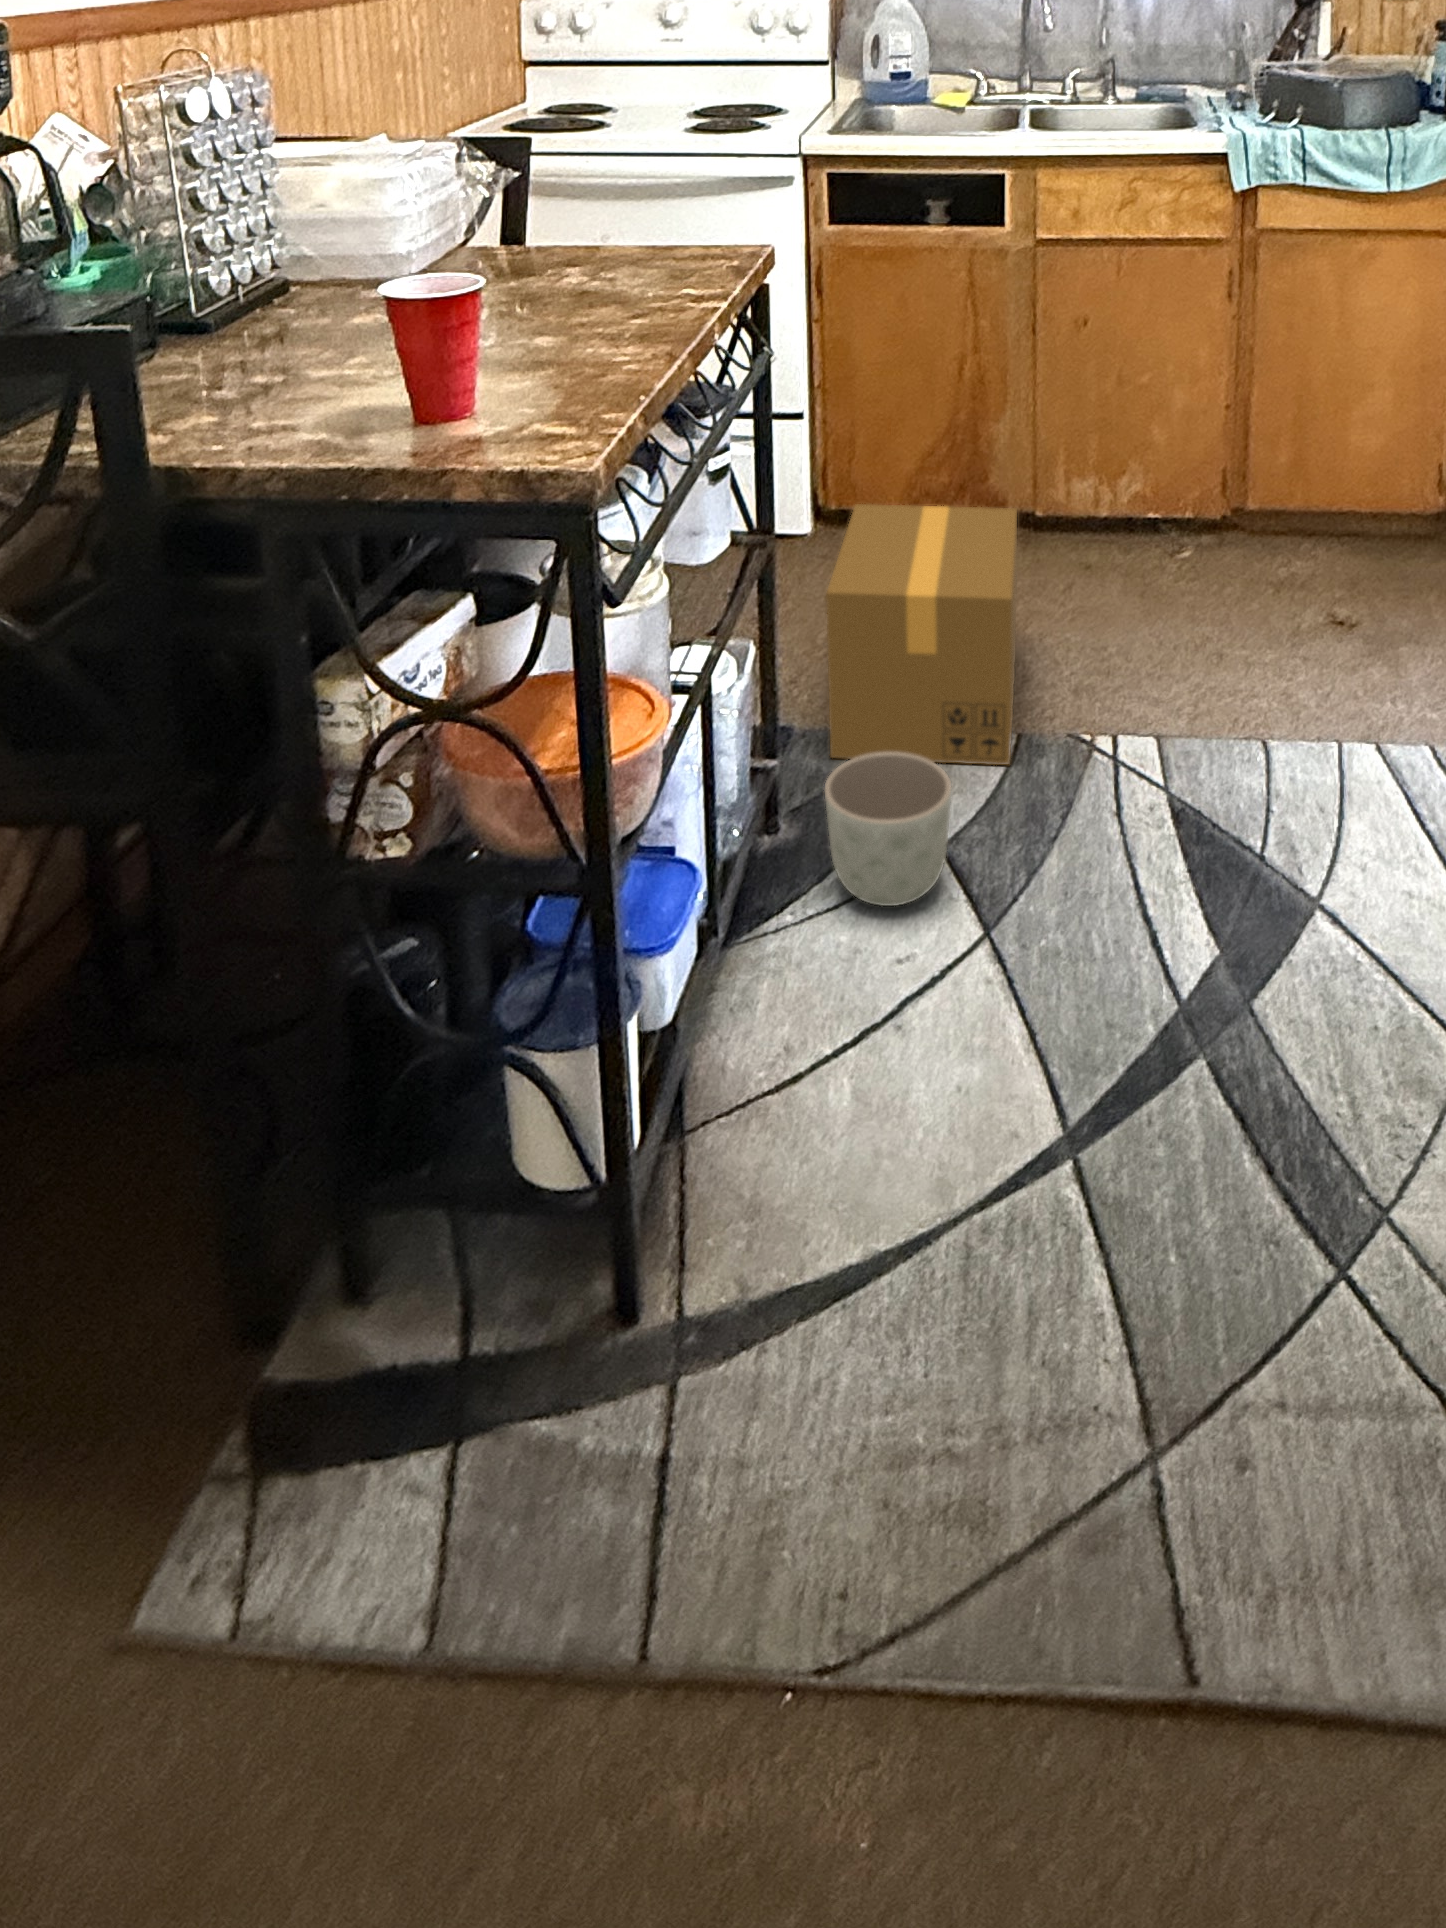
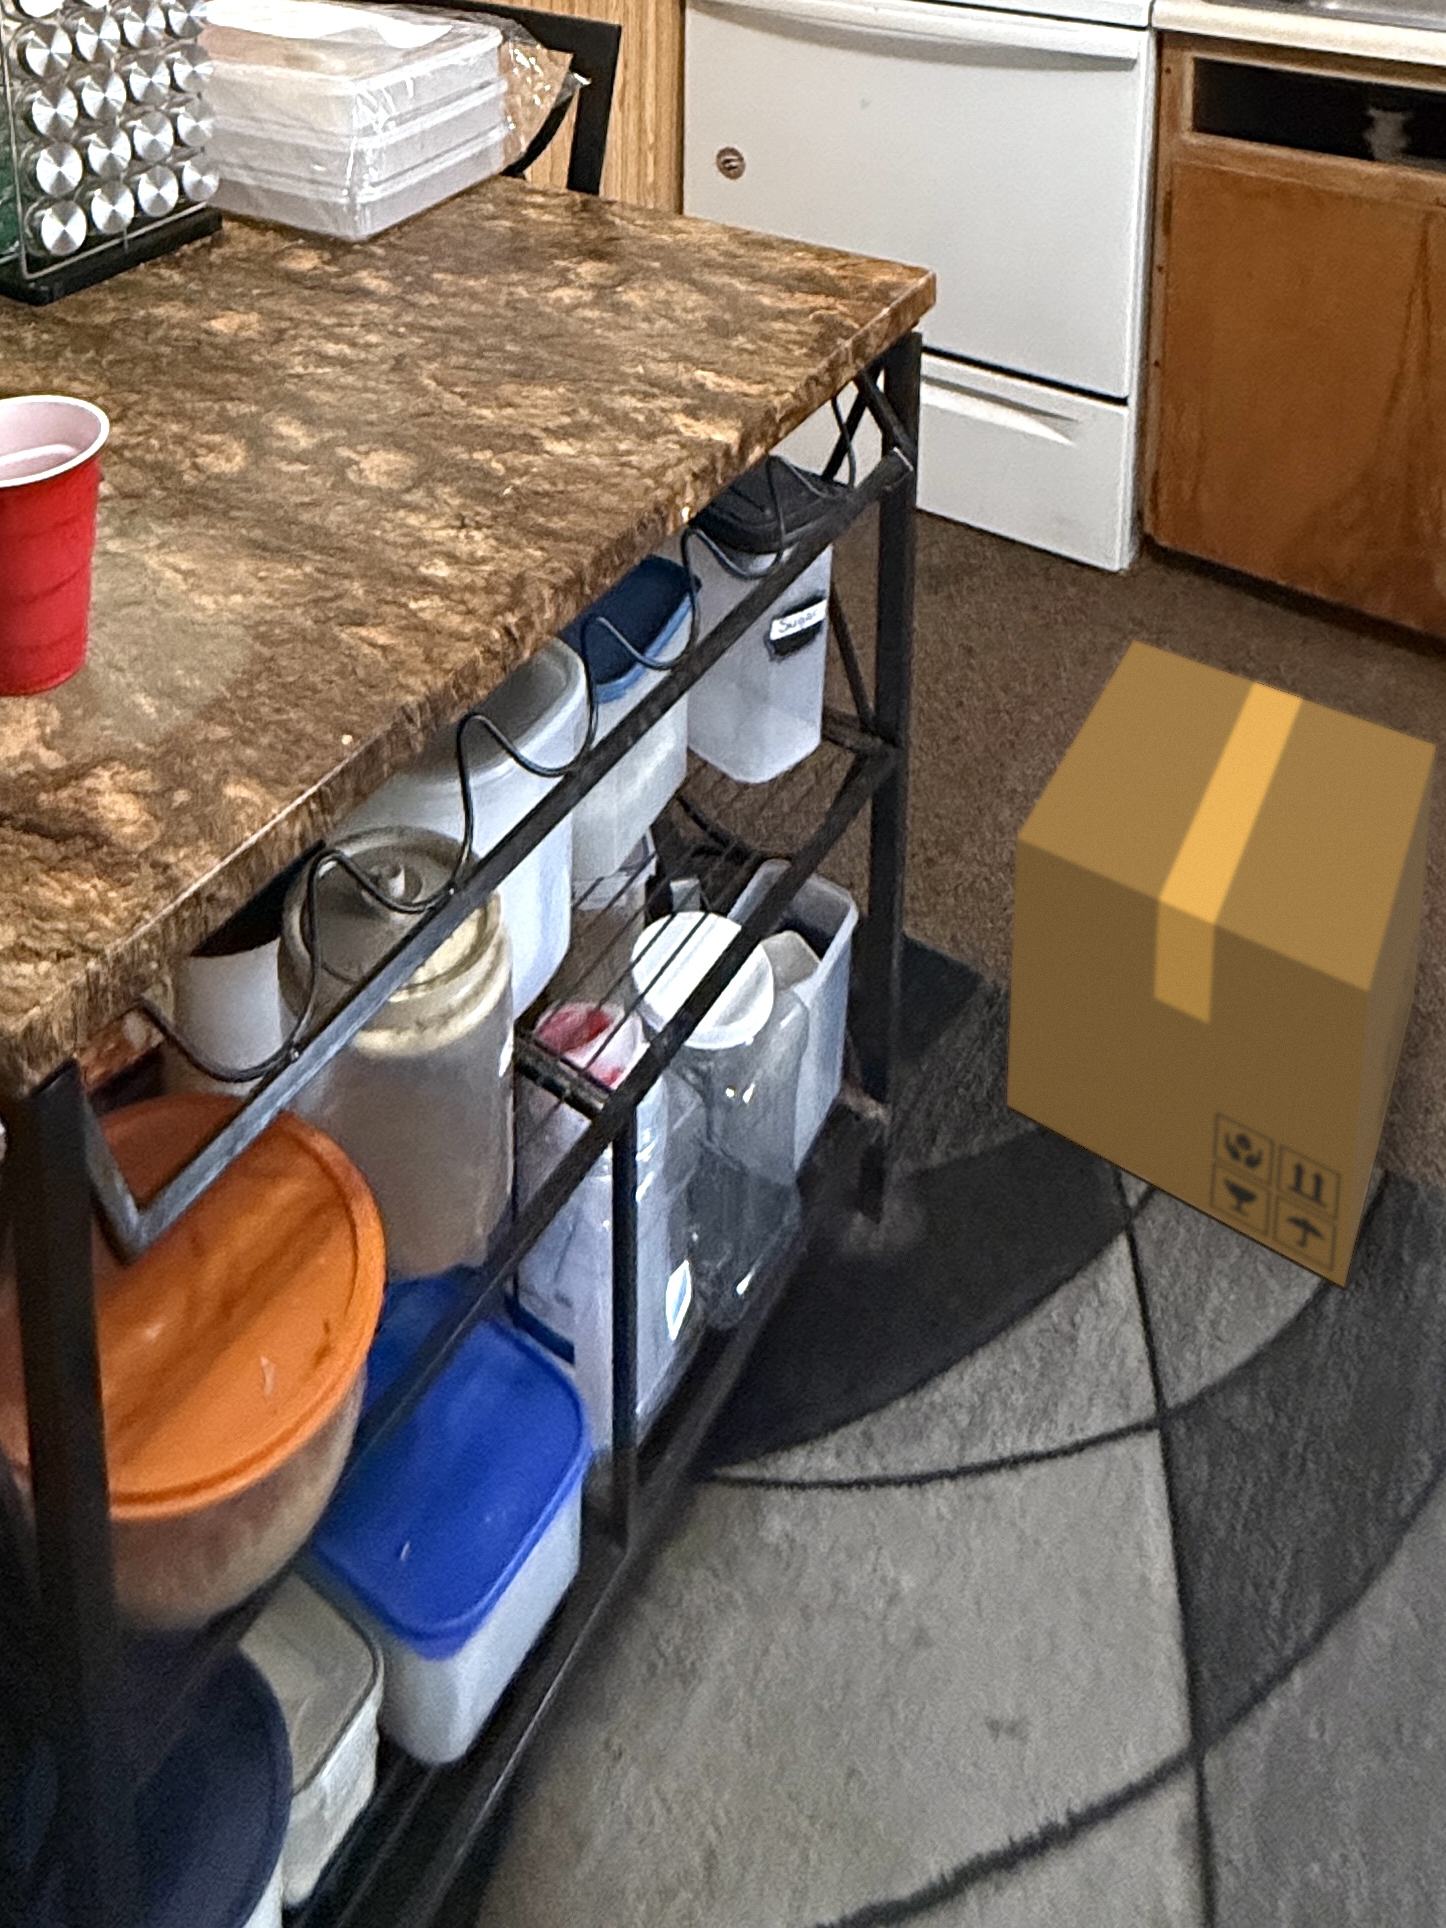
planter: present [825,752,952,906] -> none [909,1216,1160,1591]

